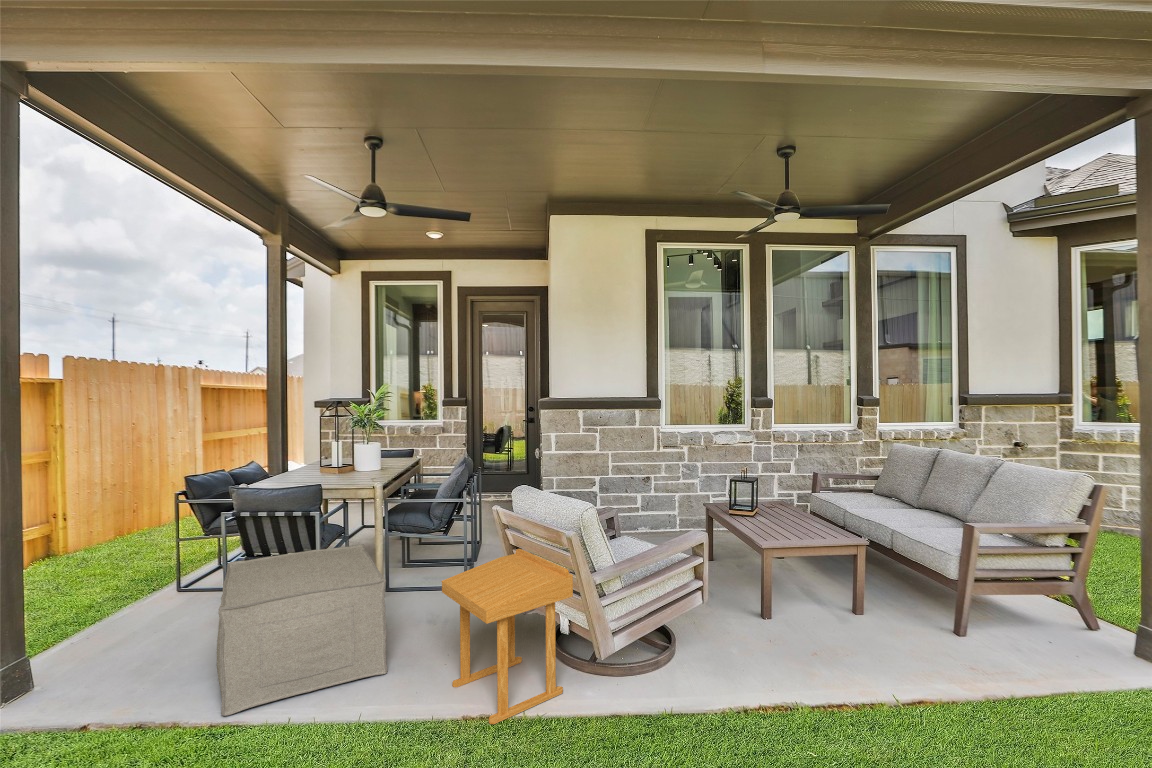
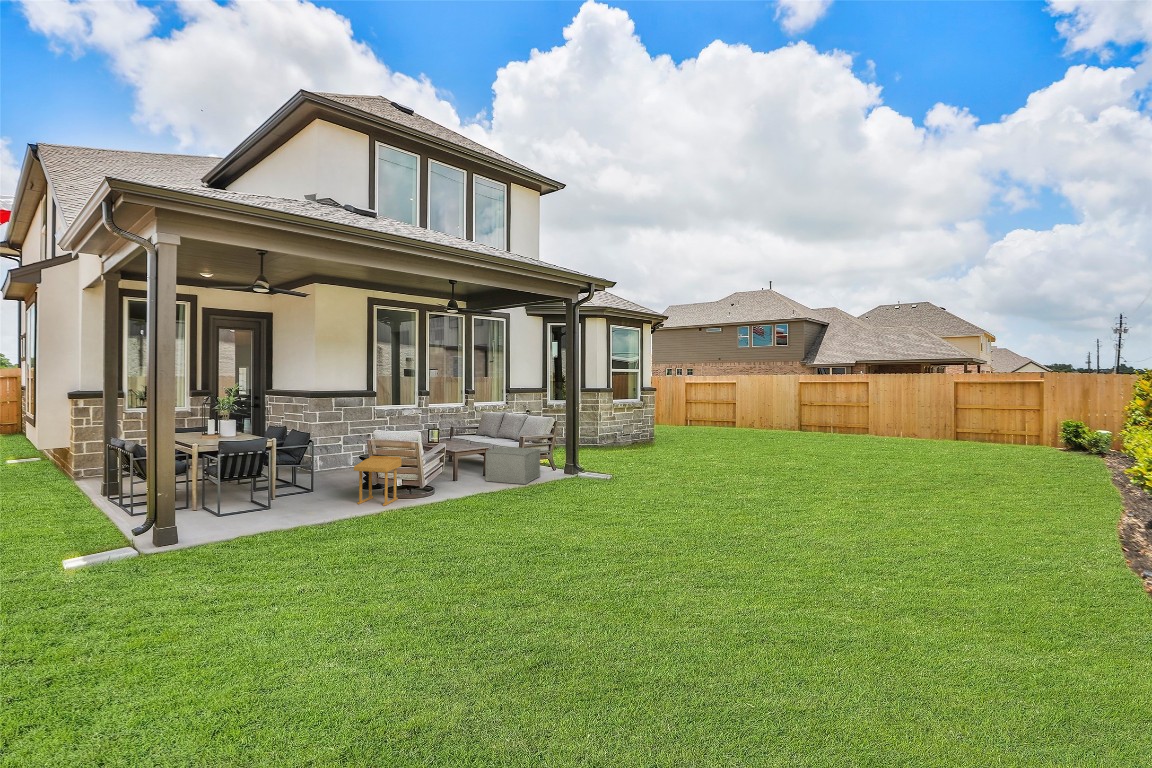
ottoman: present [217,544,387,716] -> present [485,446,540,484]

